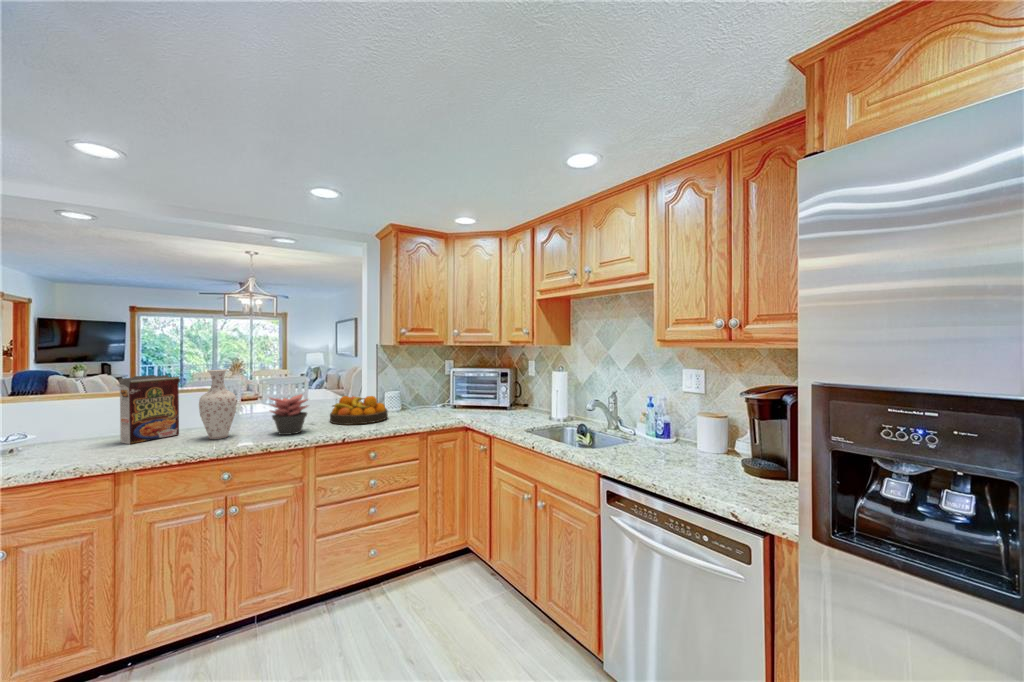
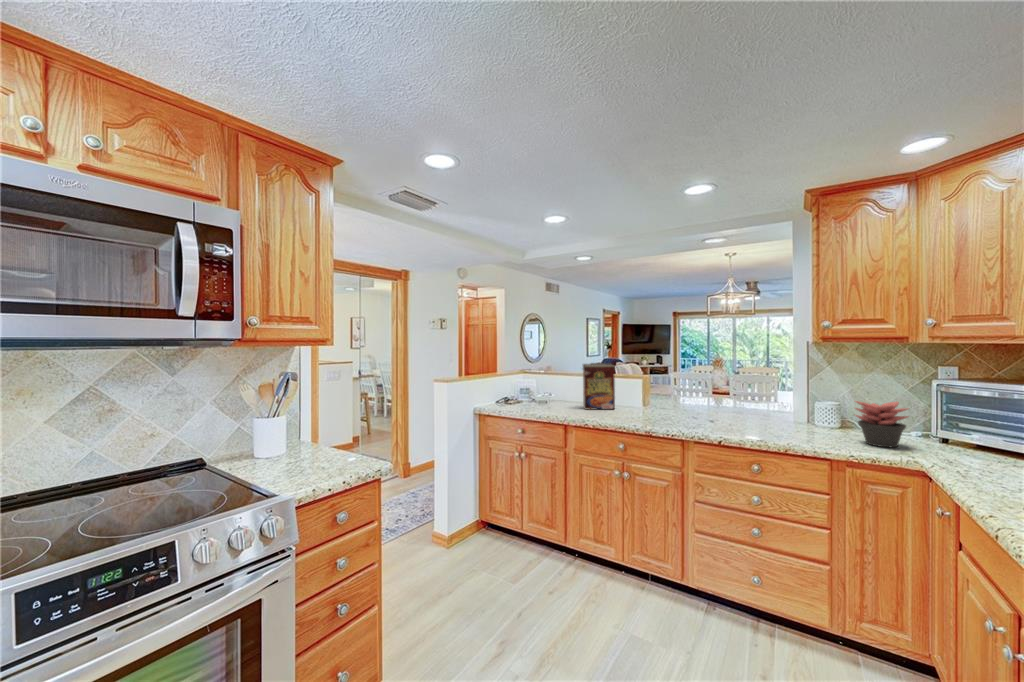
vase: present [199,369,237,439] -> none [618,361,644,417]
succulent plant: present [270,394,308,435] -> present [855,401,908,447]
fruit bowl: present [330,396,388,425] -> none [730,398,804,433]

